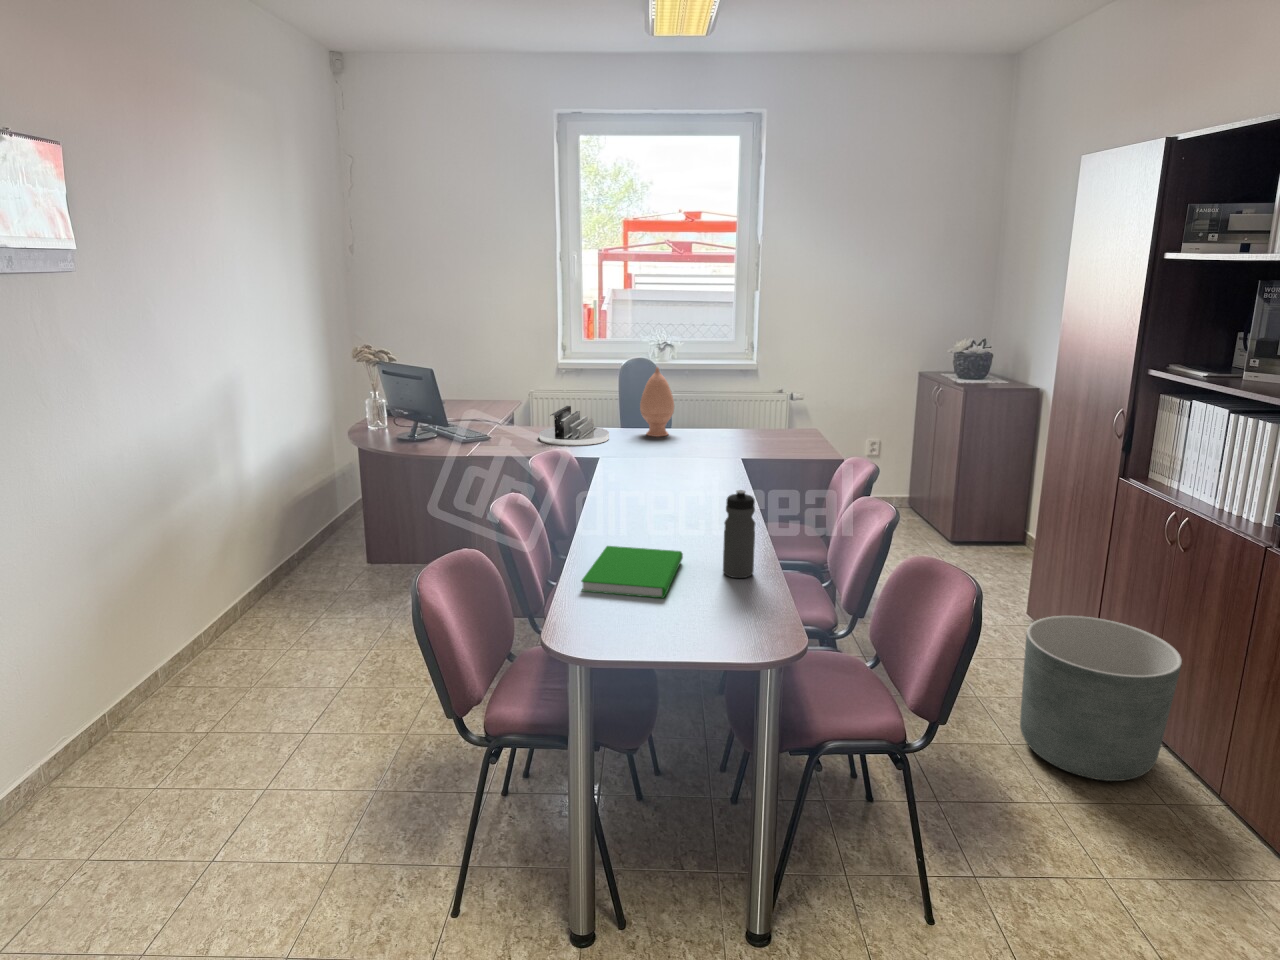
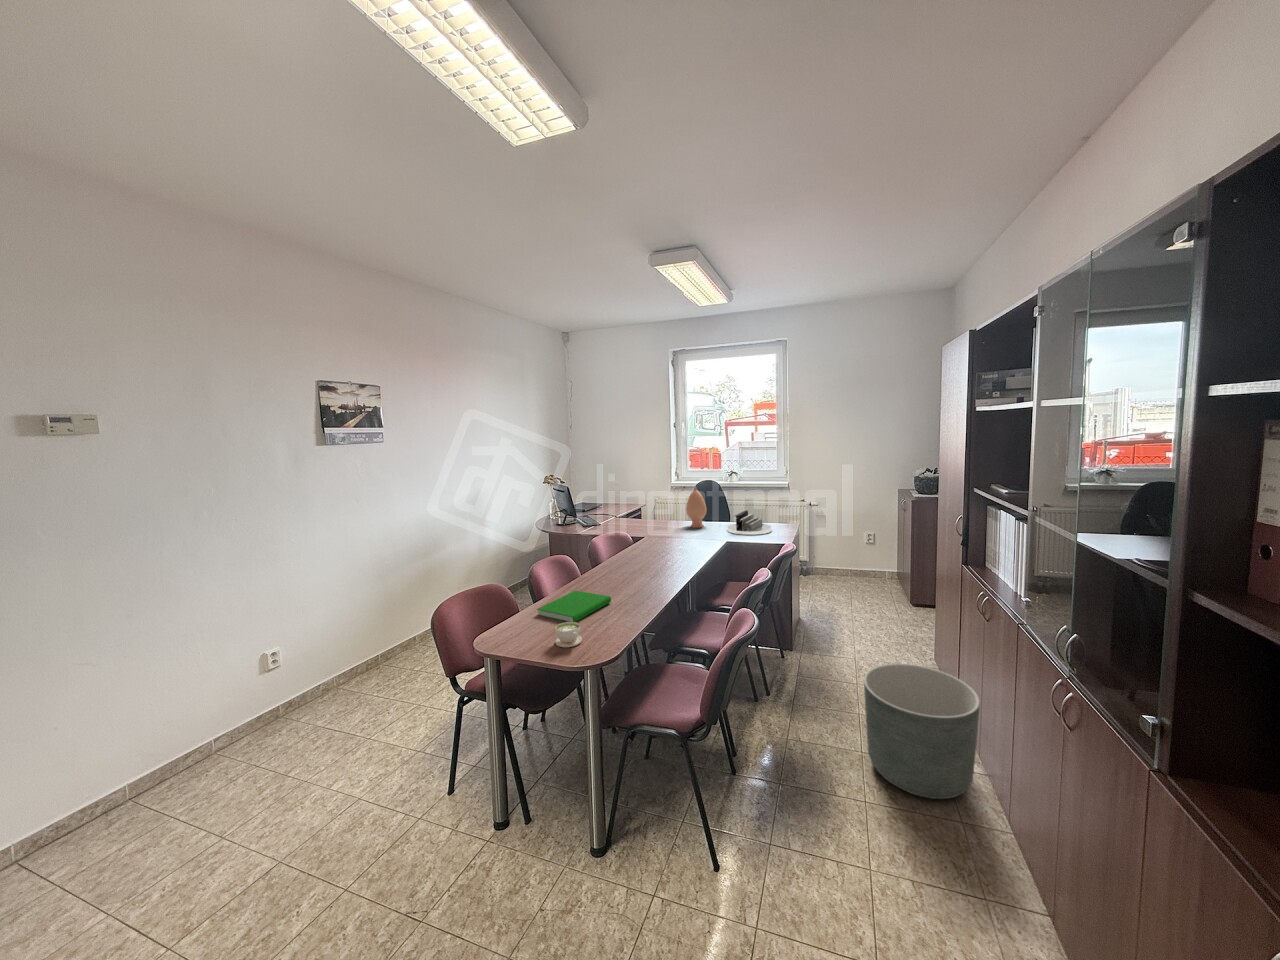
desk organizer: present [539,406,609,446] -> present [728,510,771,535]
water bottle: present [723,490,755,578] -> none [623,562,643,615]
coffee cup: none [674,594,723,637] -> present [555,622,582,647]

